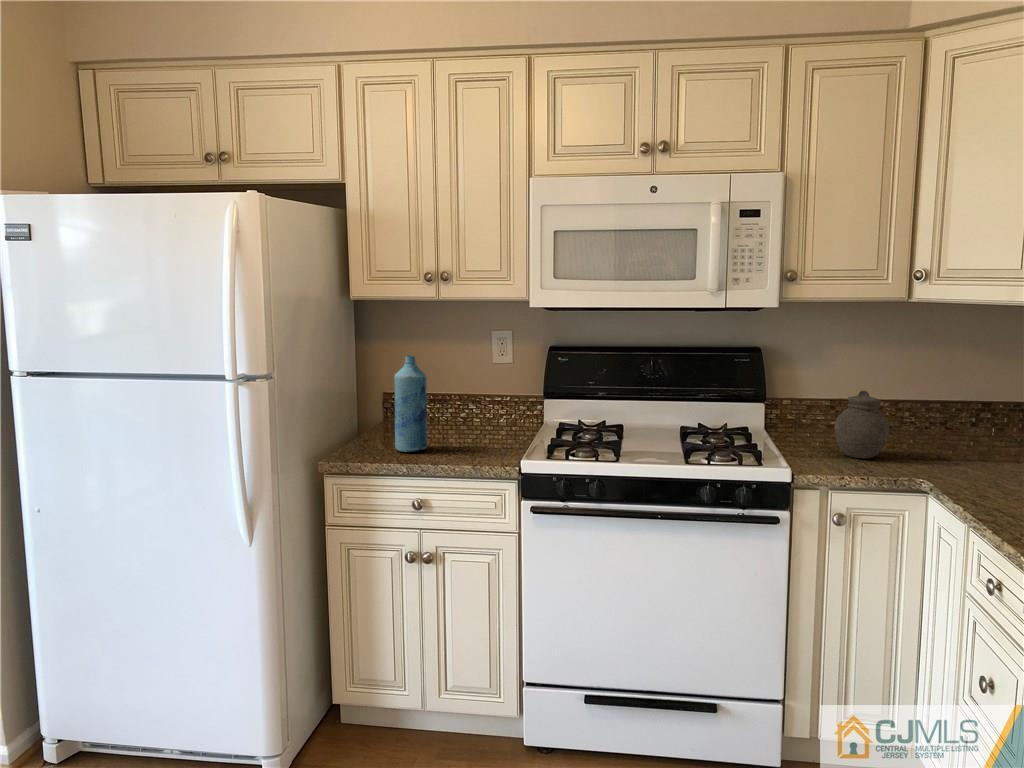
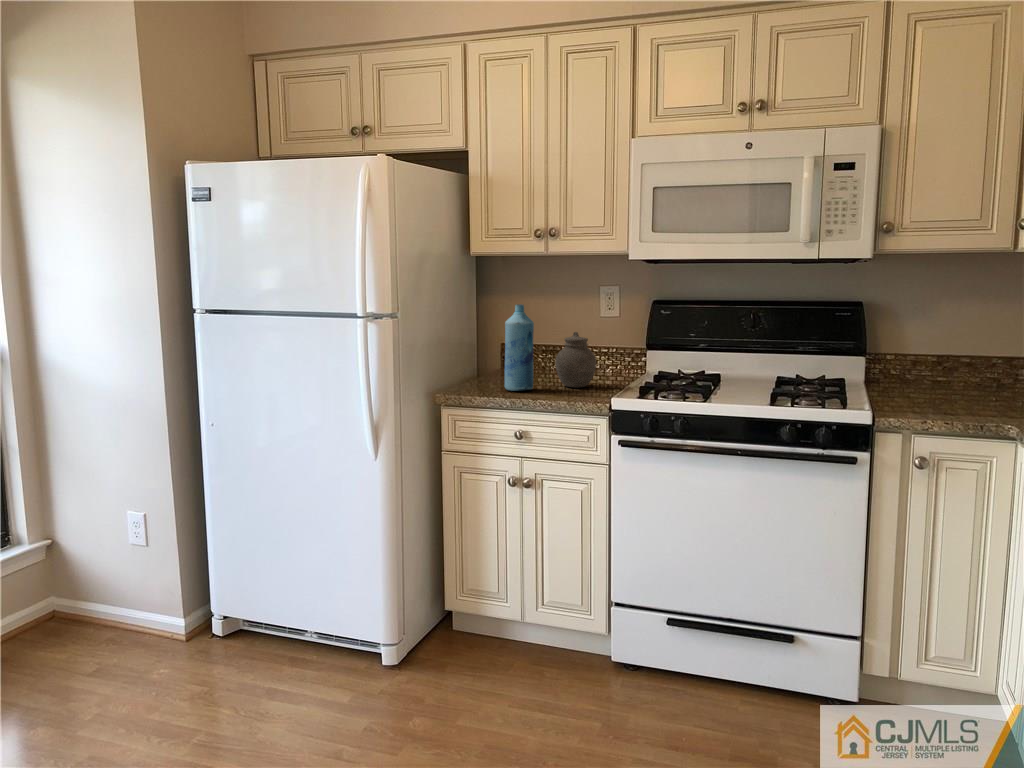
jar: present [835,391,889,459] -> present [555,332,596,388]

